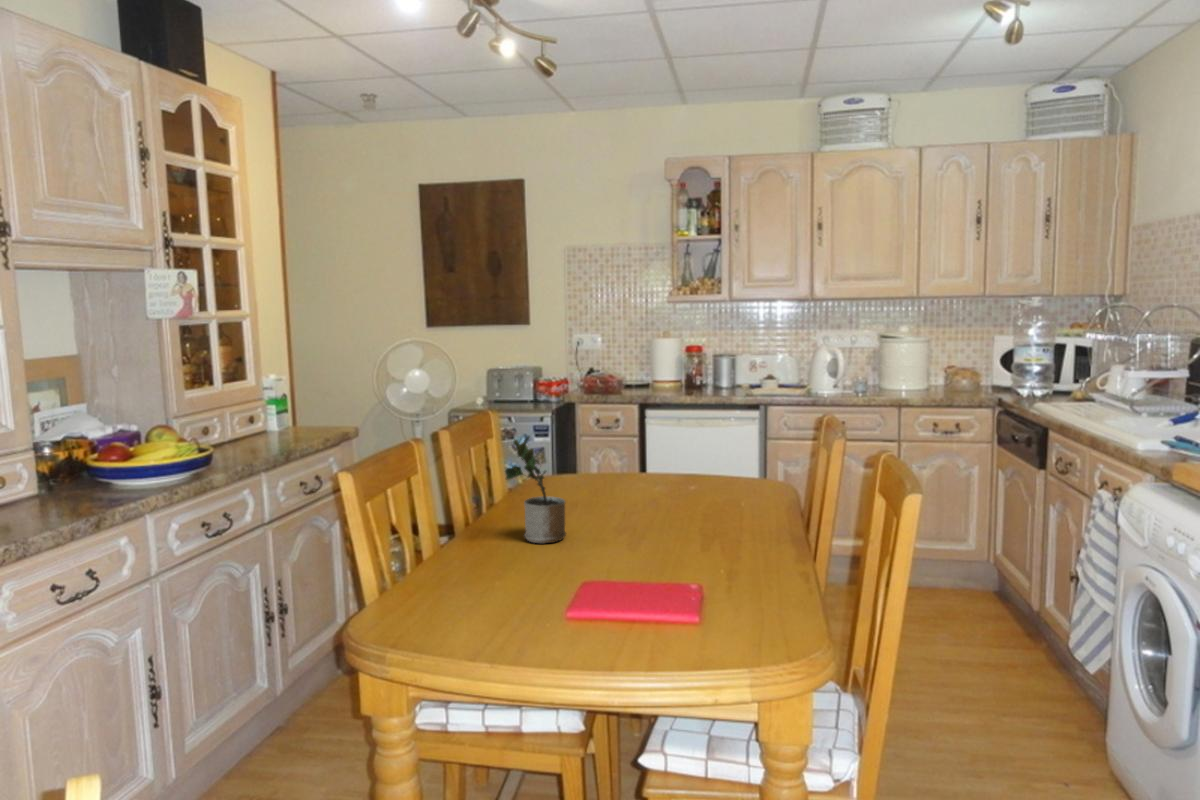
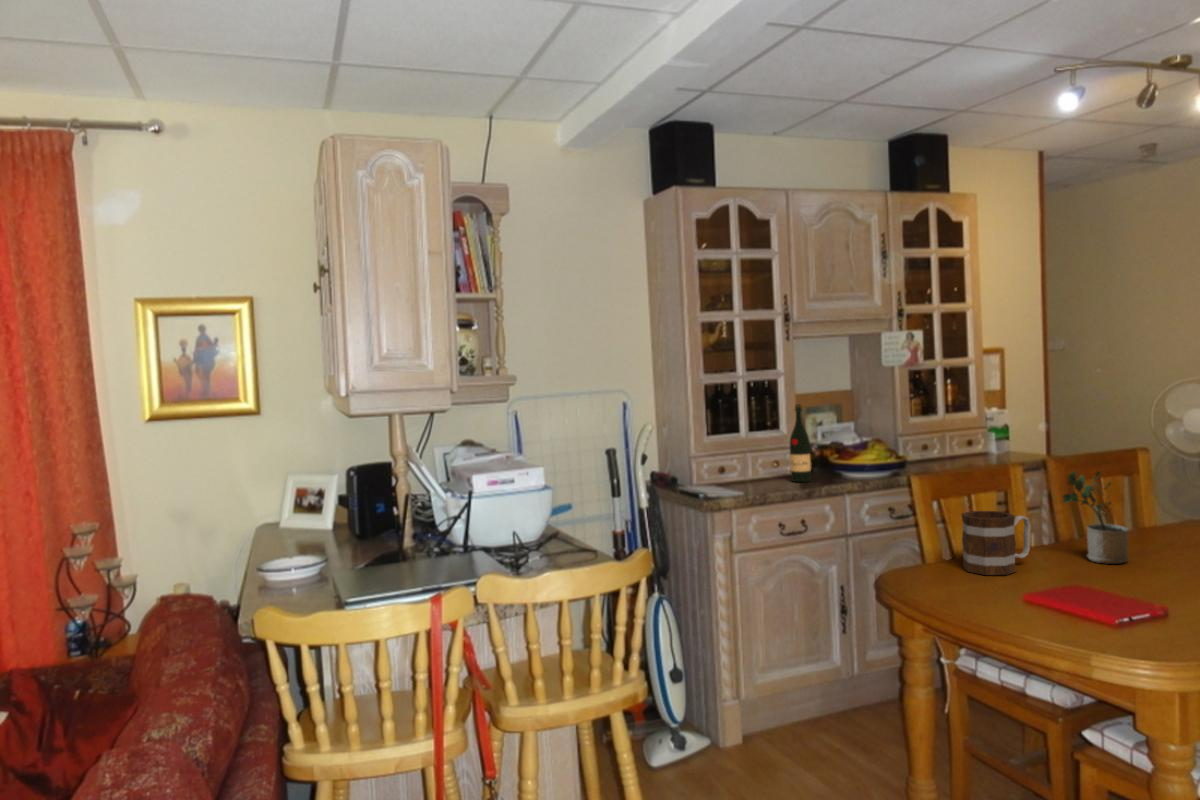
wine bottle: none [30,374,77,508] -> present [790,404,811,482]
mug: none [428,503,496,594] -> present [962,511,1031,575]

